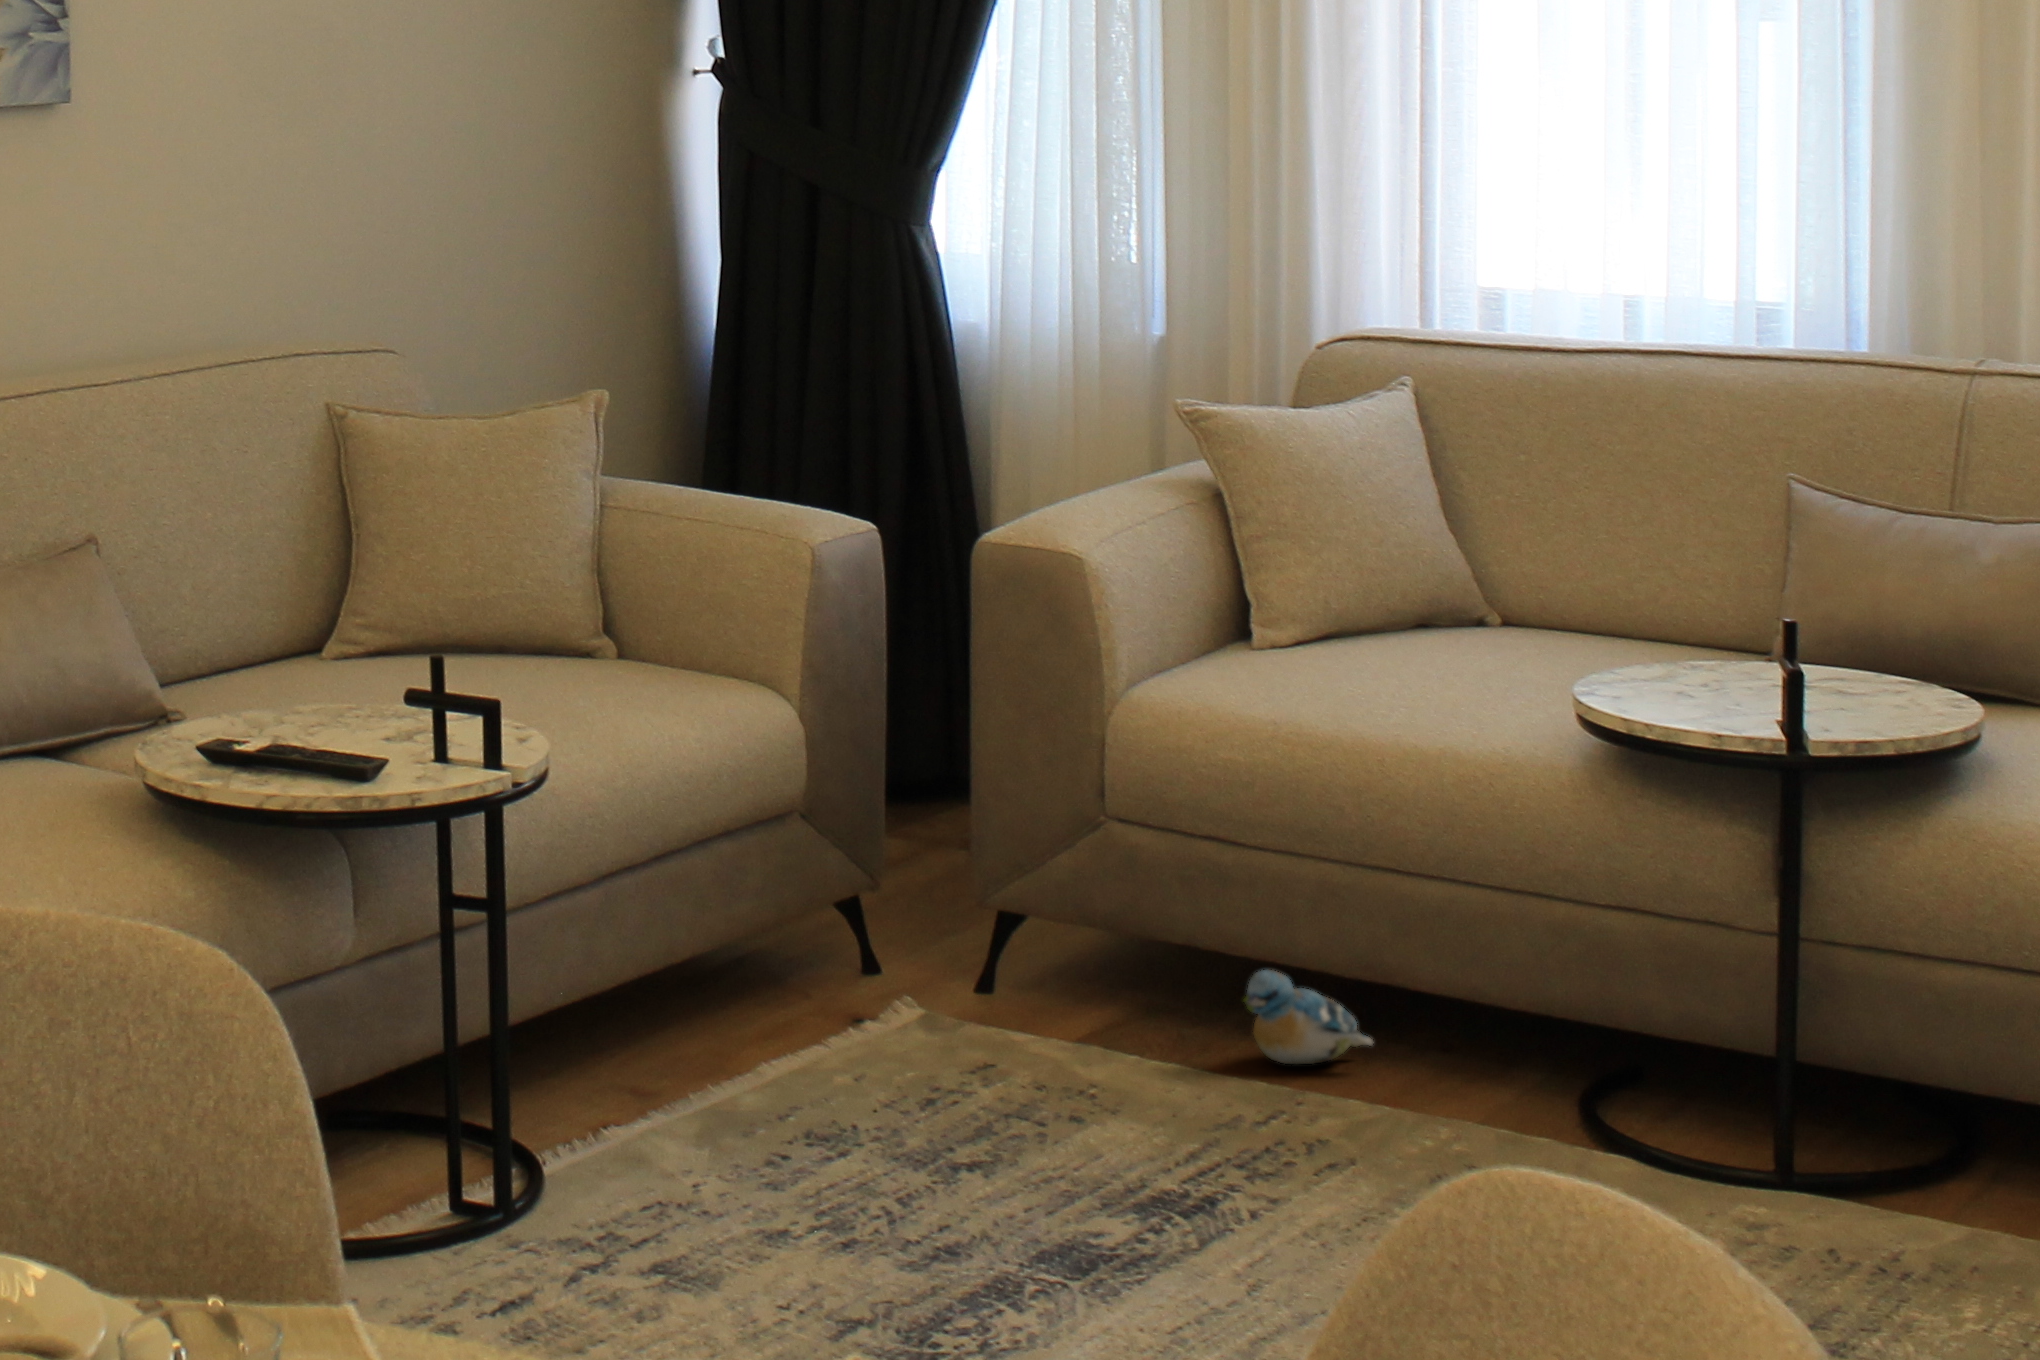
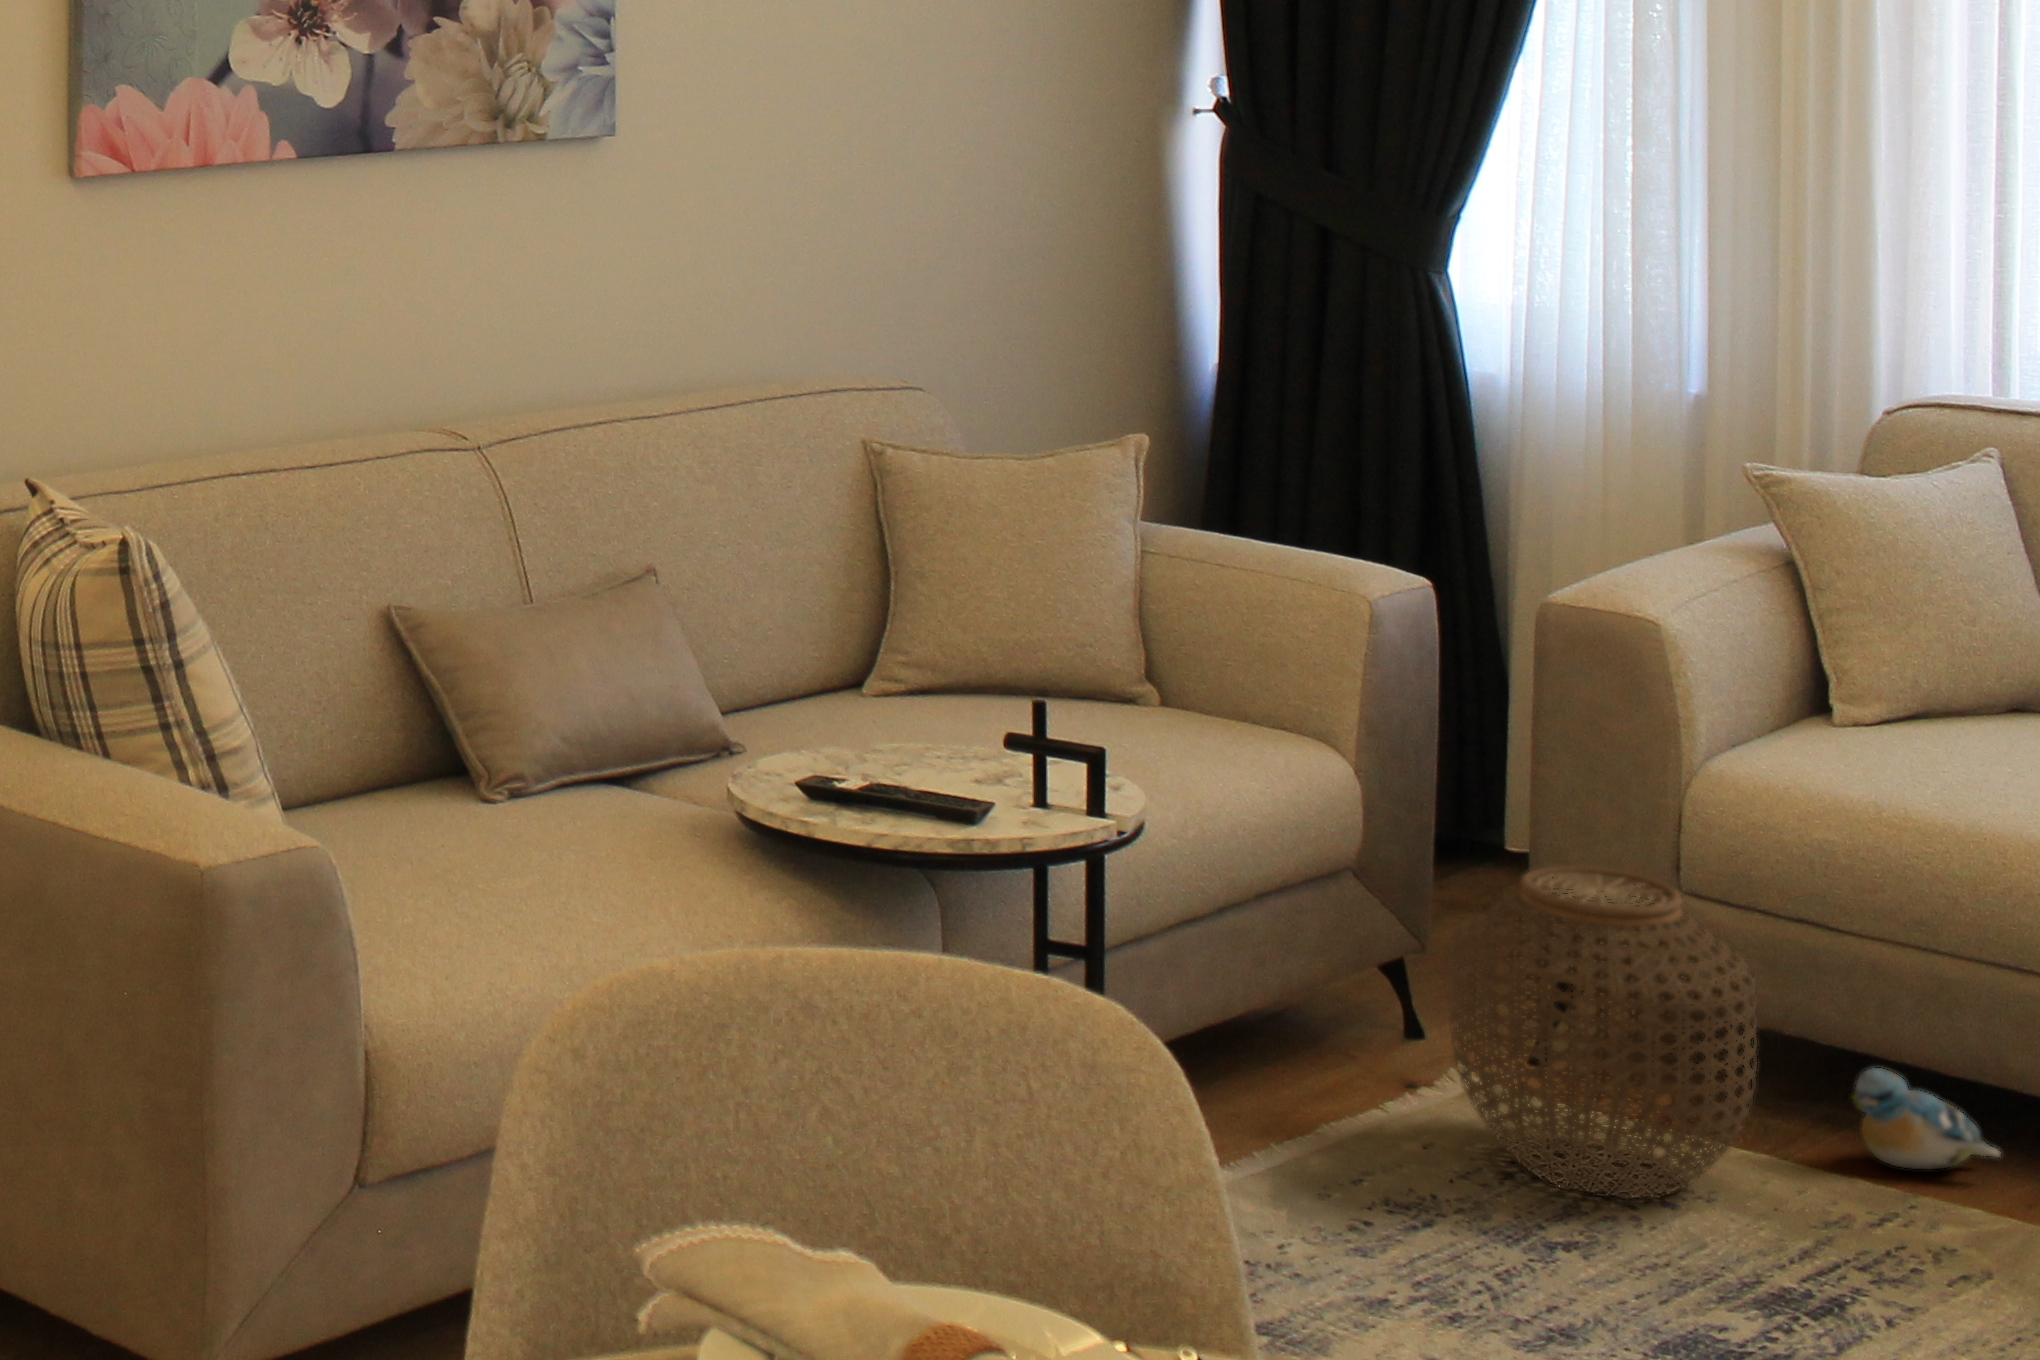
woven basket: none [874,794,1149,1112] -> present [1450,866,1757,1198]

